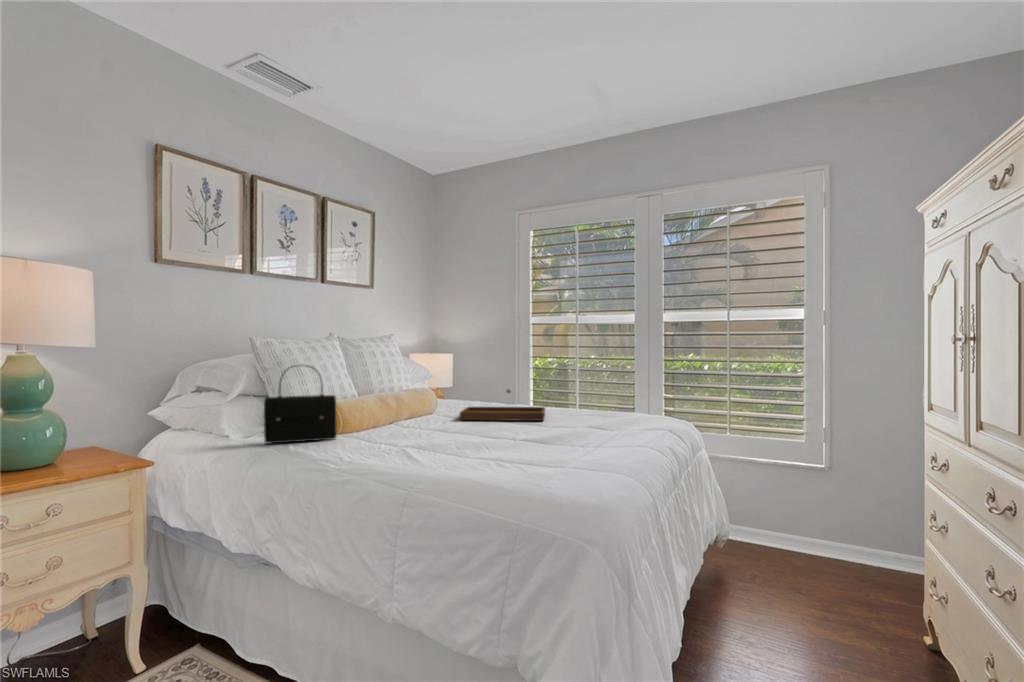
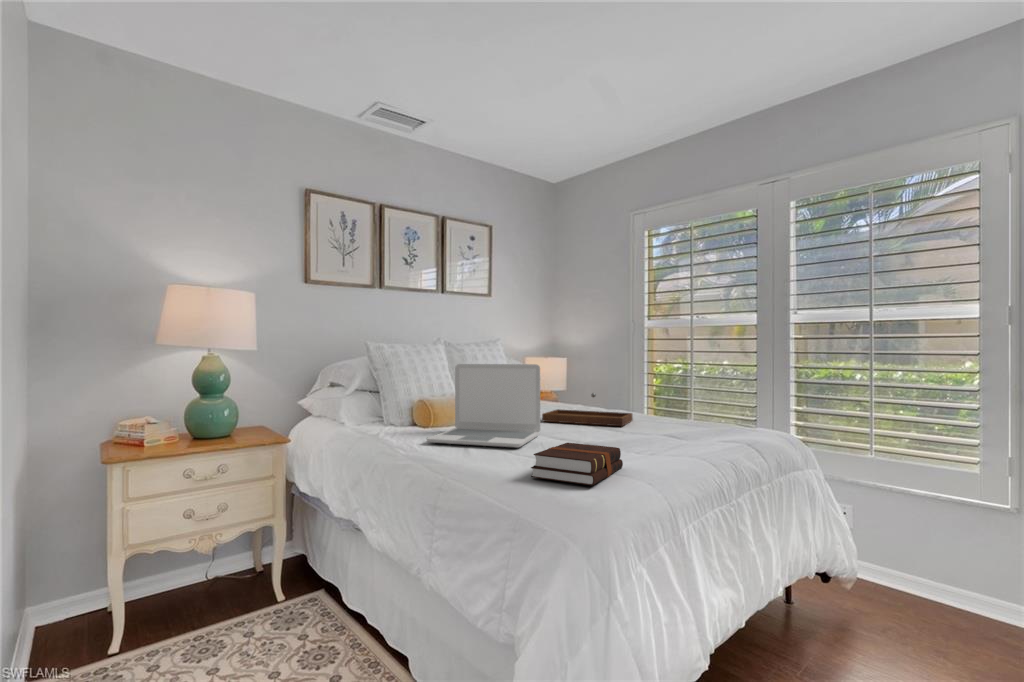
laptop: none [355,361,473,452] -> present [427,364,540,448]
handbag: present [264,369,337,443] -> none [366,366,424,431]
hardback book: none [515,442,590,486] -> present [531,443,623,485]

